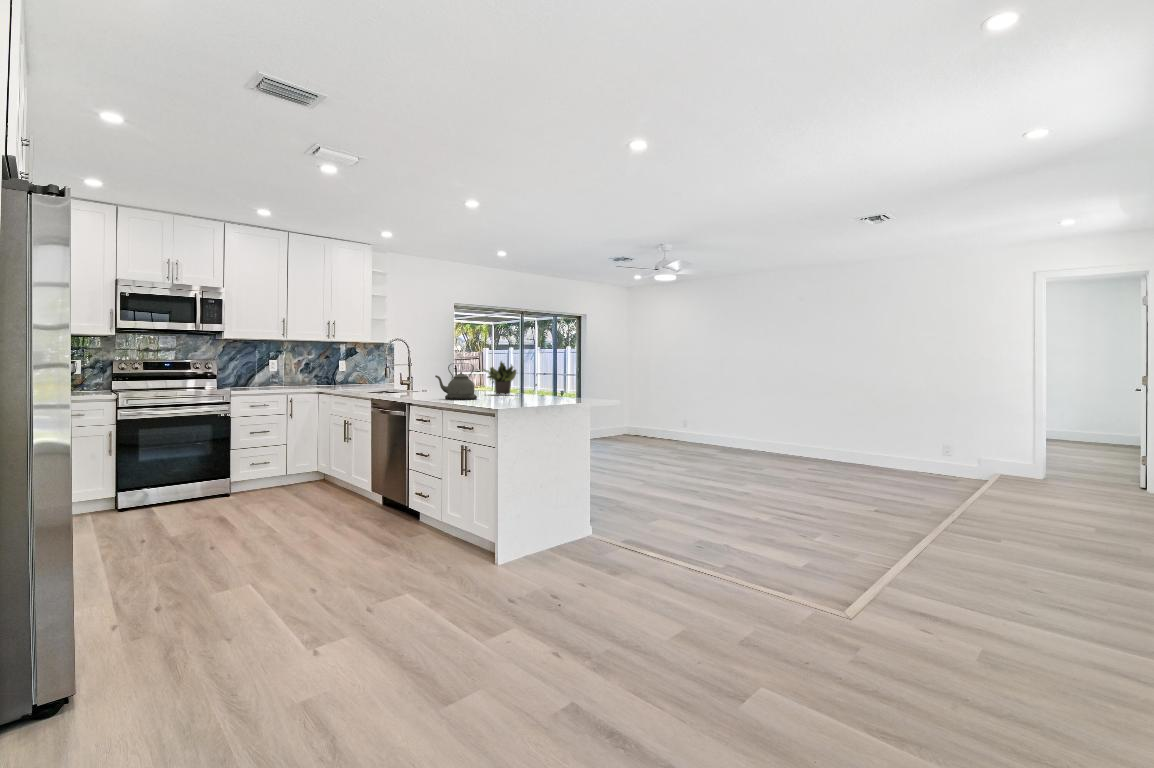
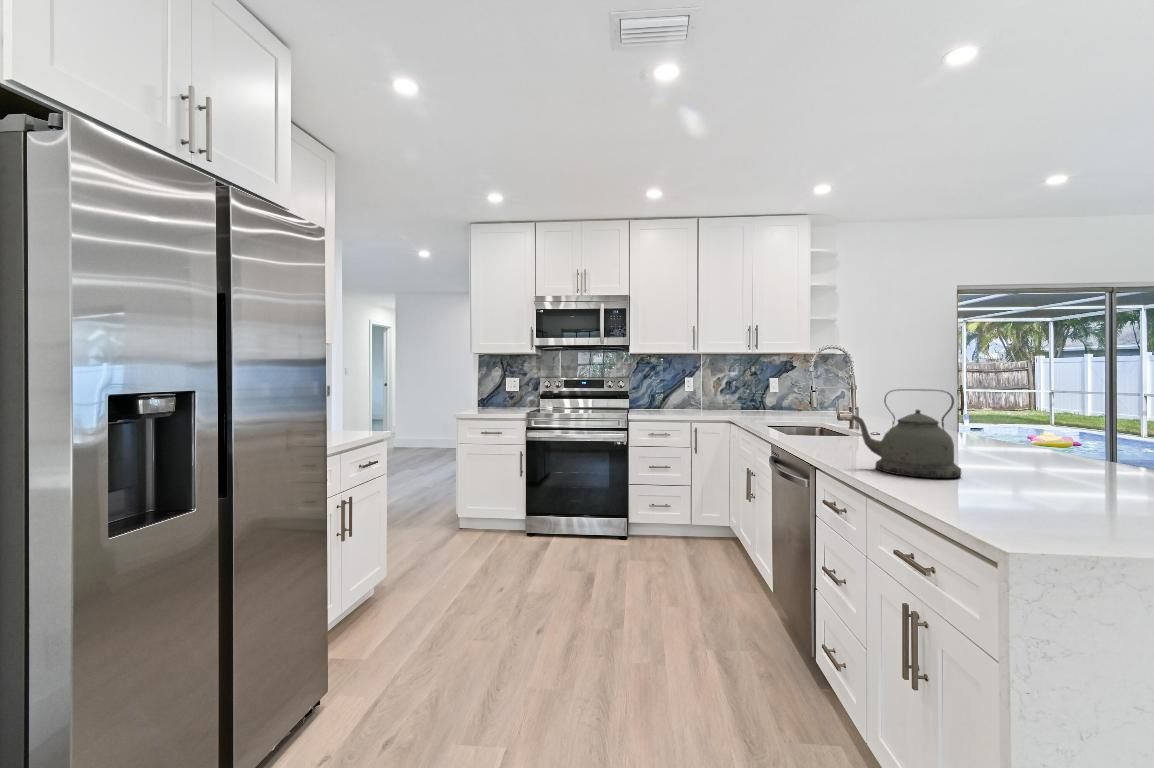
potted plant: present [483,361,516,394] -> none [990,380,1102,461]

